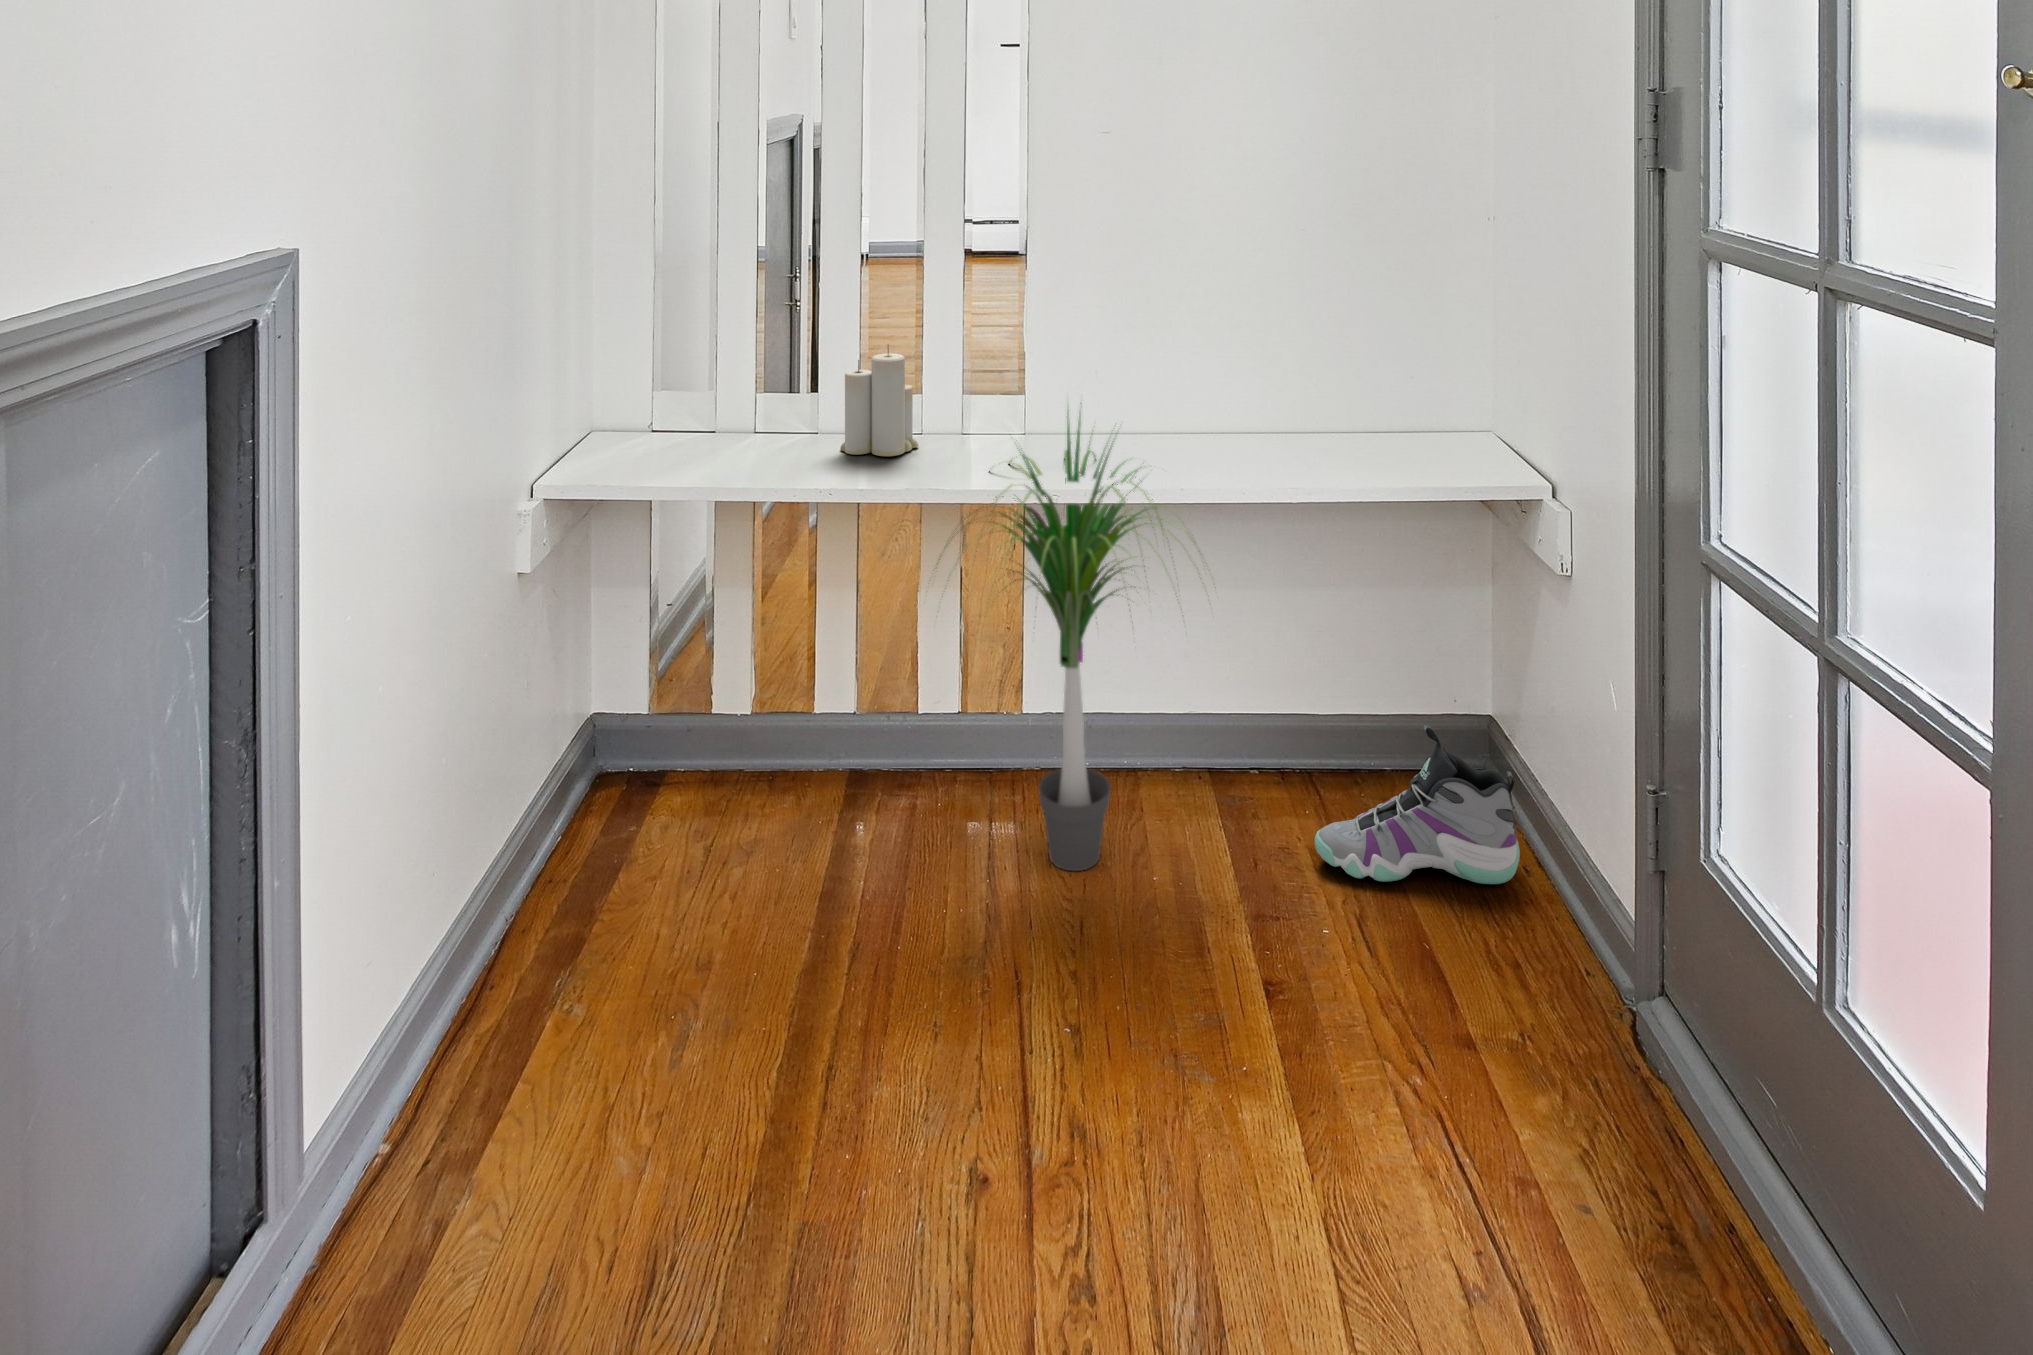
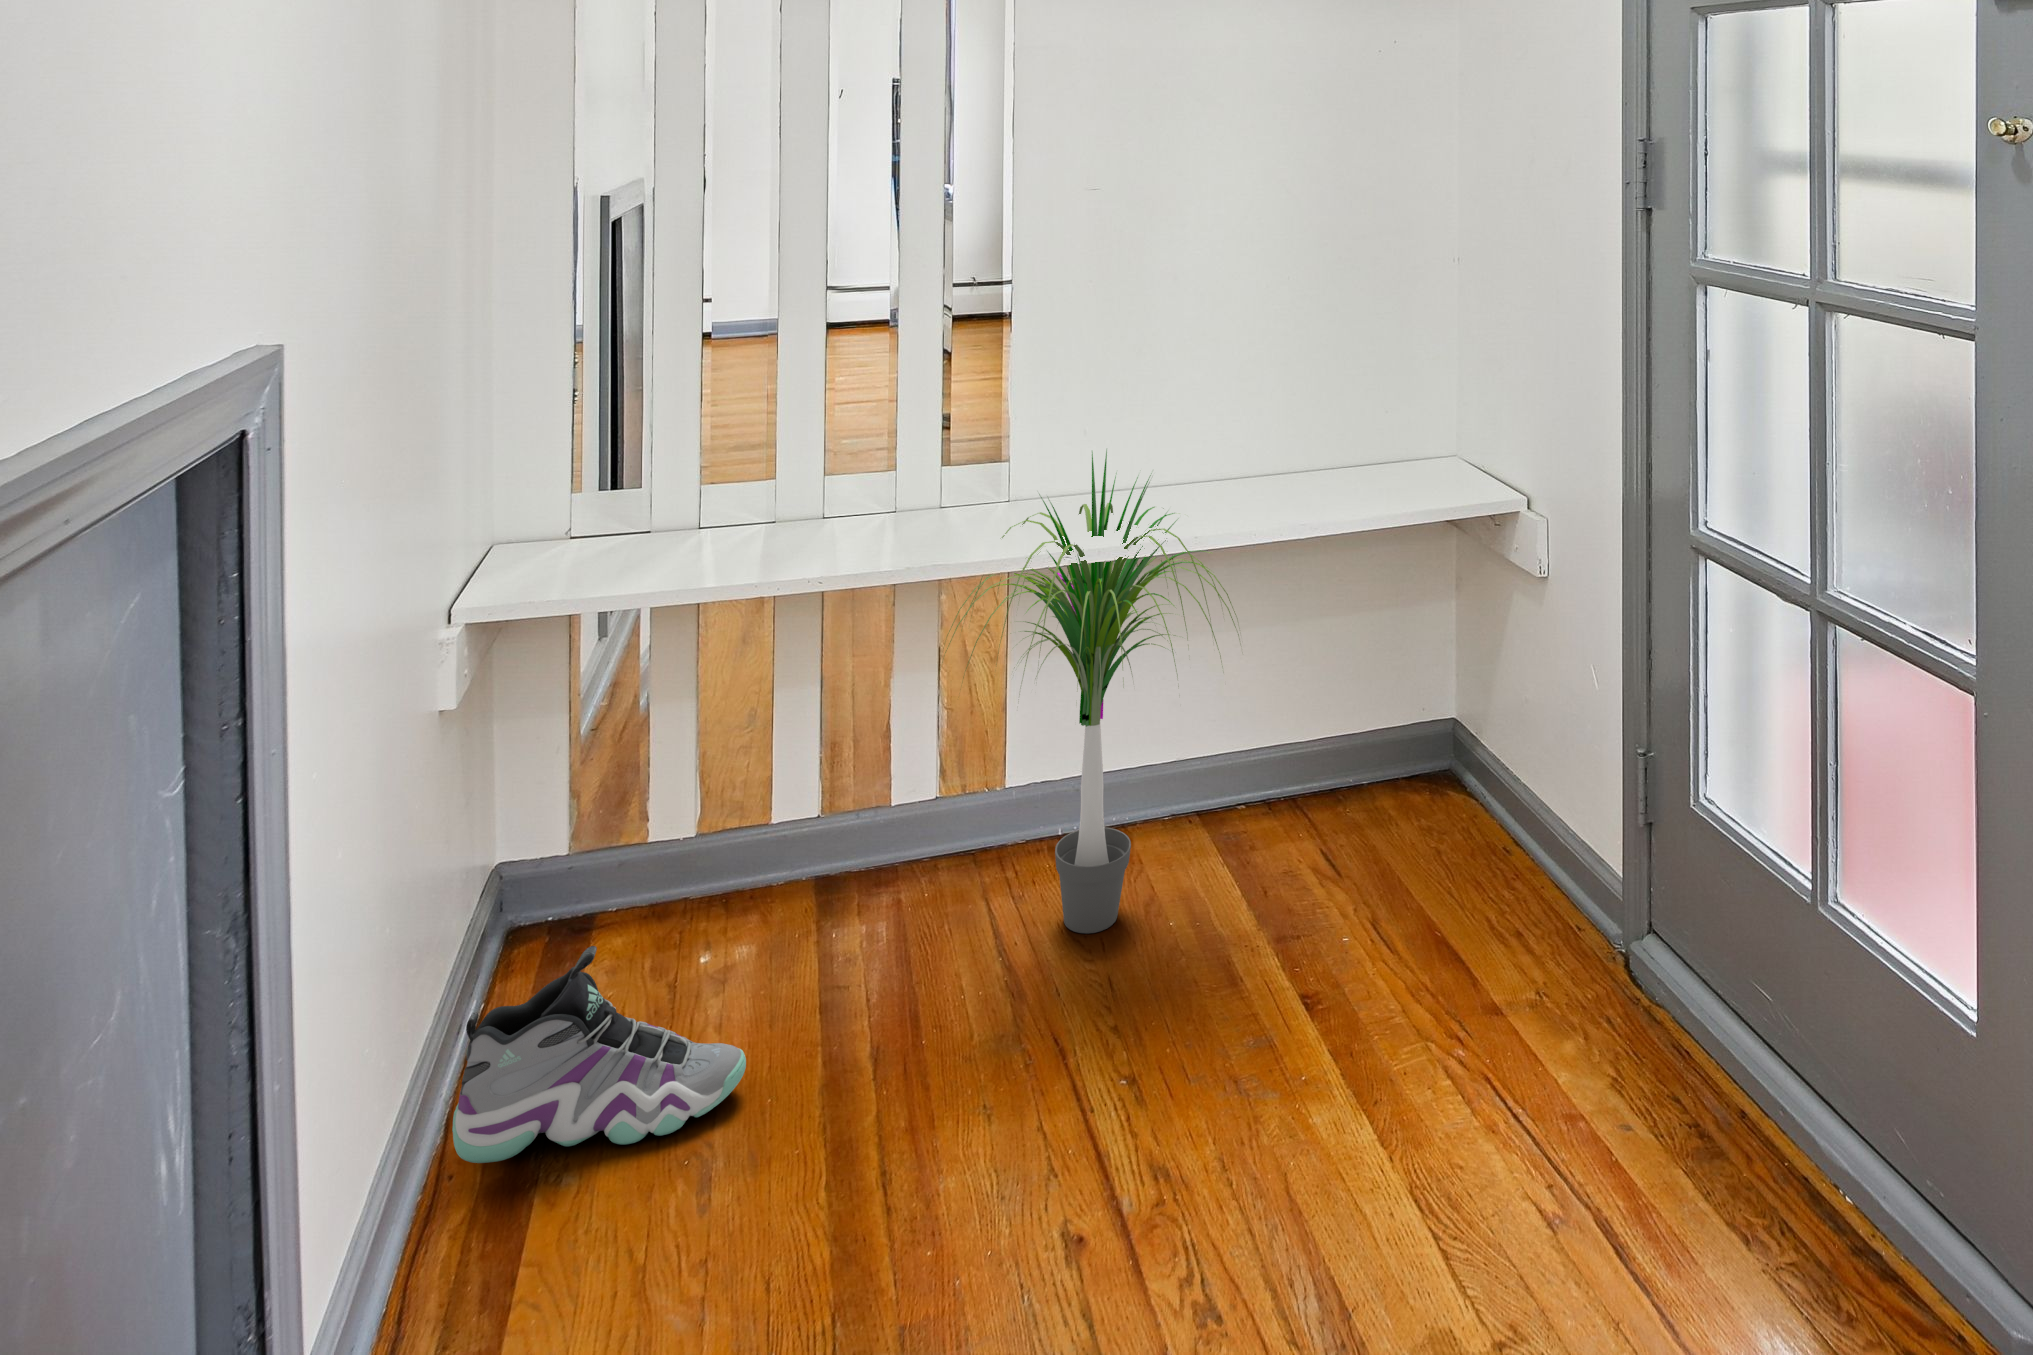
candle: present [840,345,918,456] -> none [829,407,917,528]
sneaker: present [1315,725,1520,884] -> present [452,946,746,1163]

